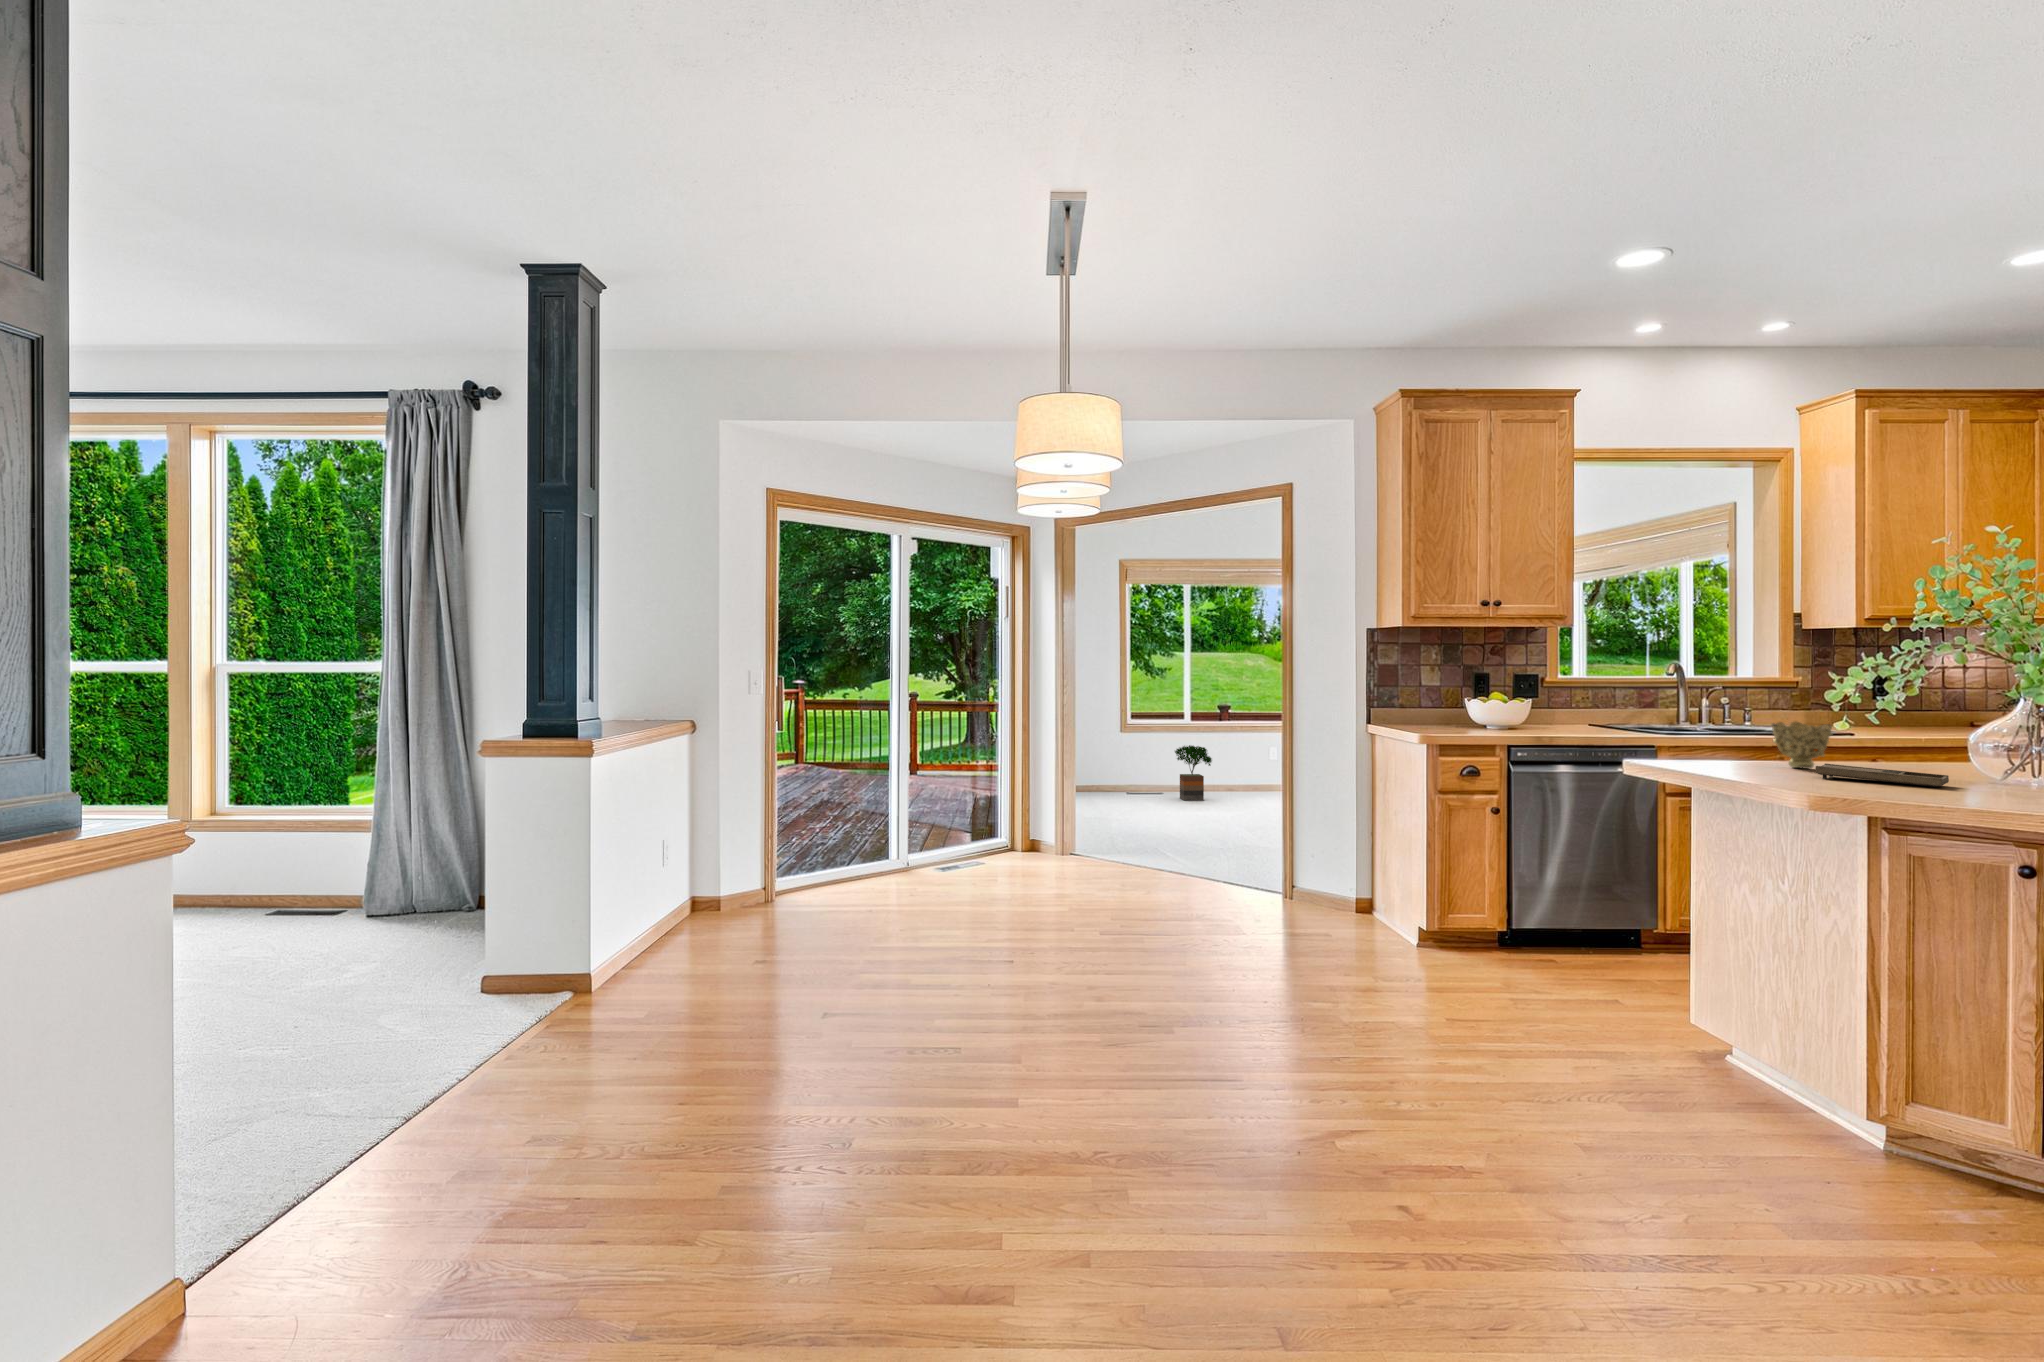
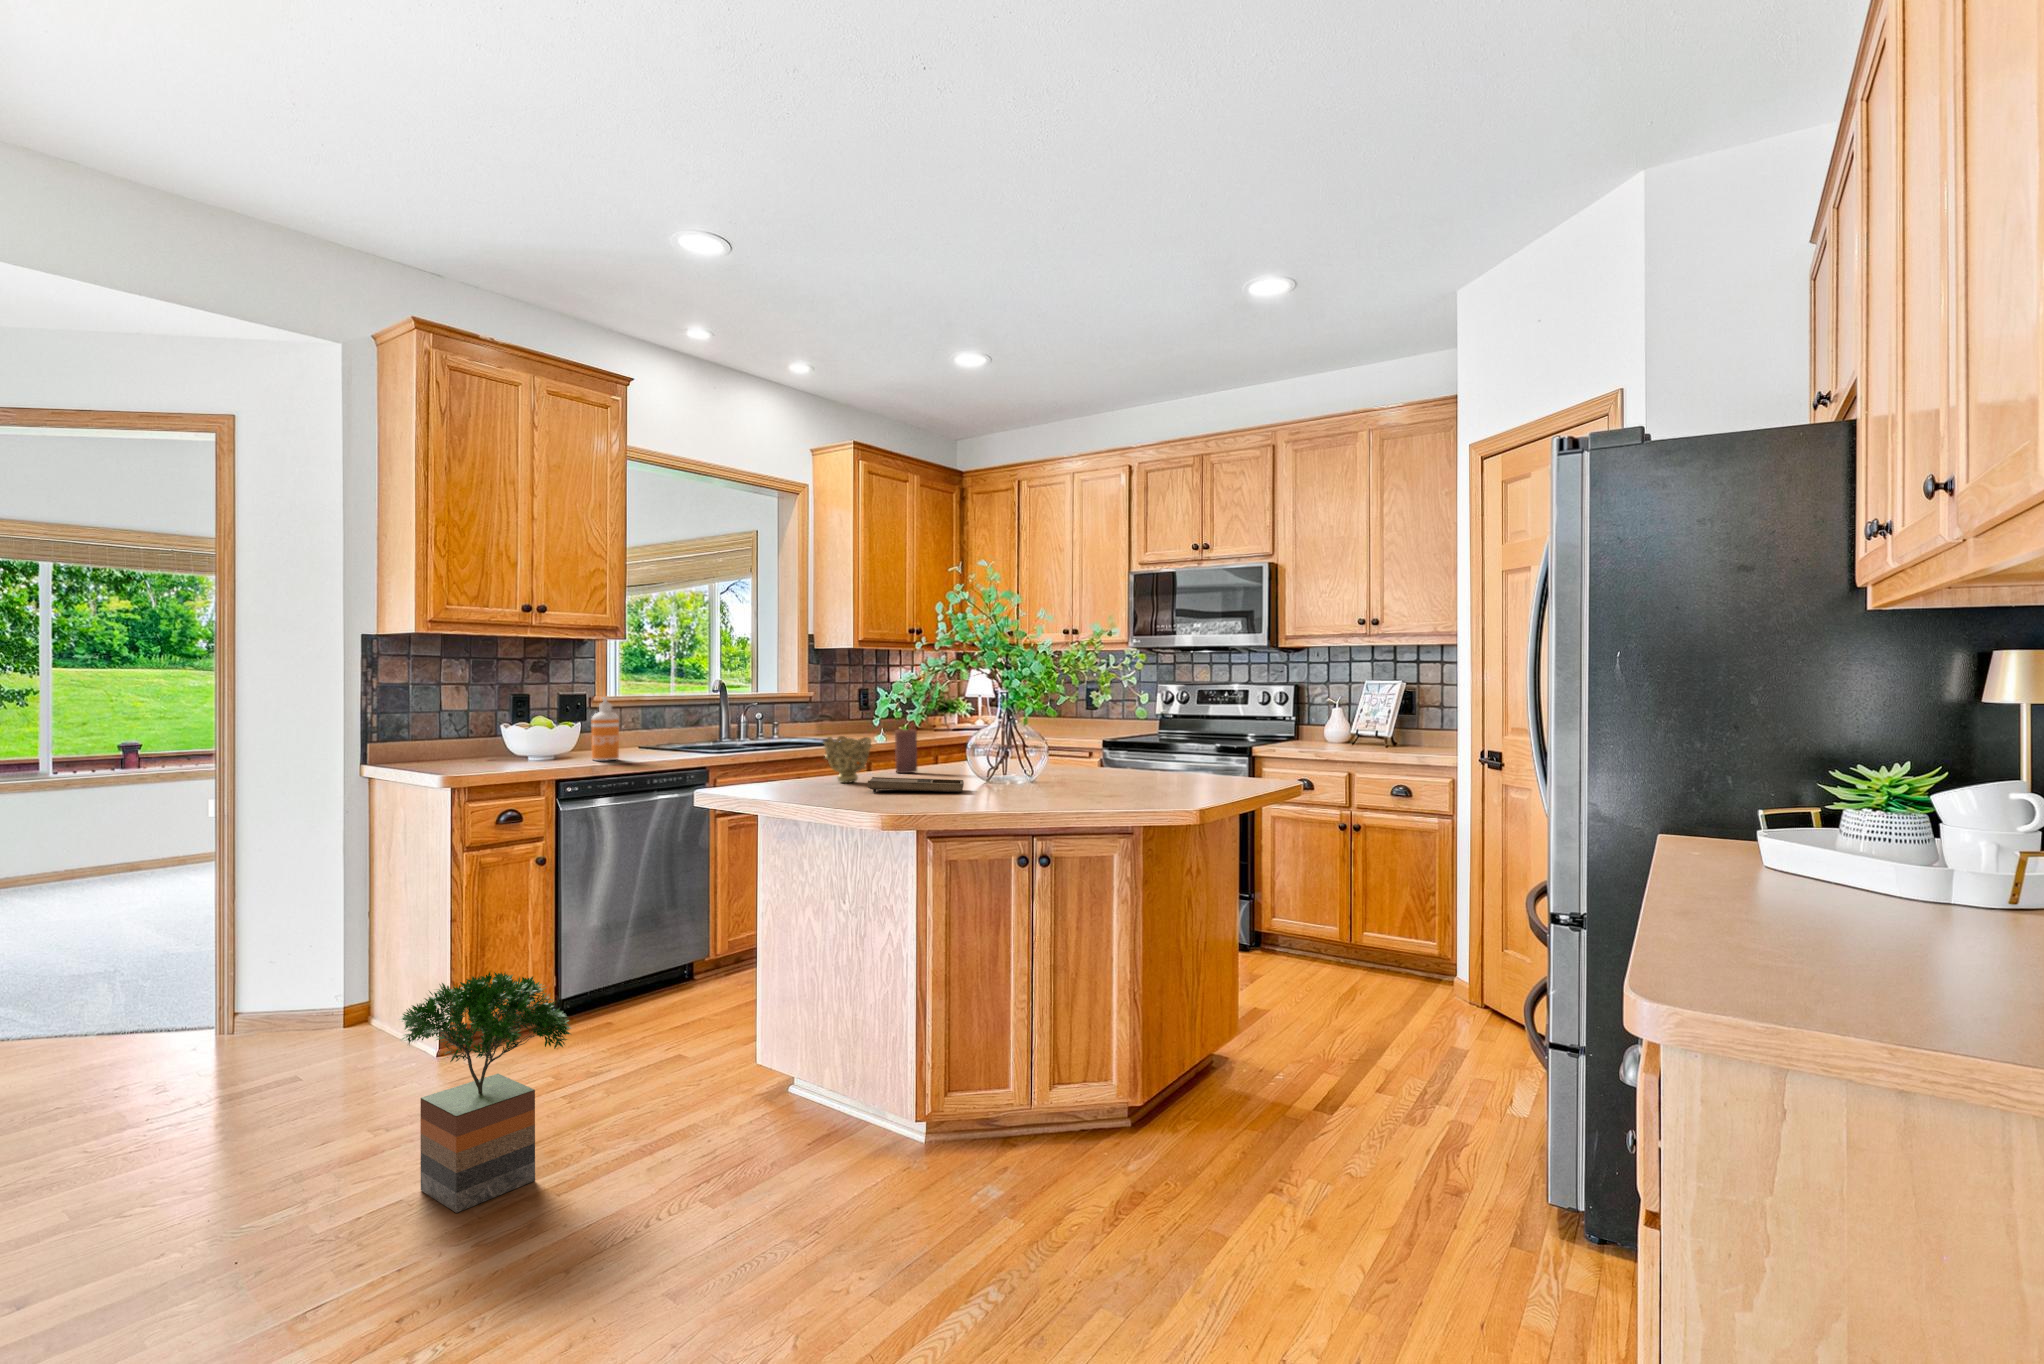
soap dispenser: none [1543,678,1568,734] -> present [592,697,619,761]
candle: none [1875,719,1906,766] -> present [895,729,917,773]
potted tree: present [1175,745,1212,801] -> present [399,972,571,1213]

